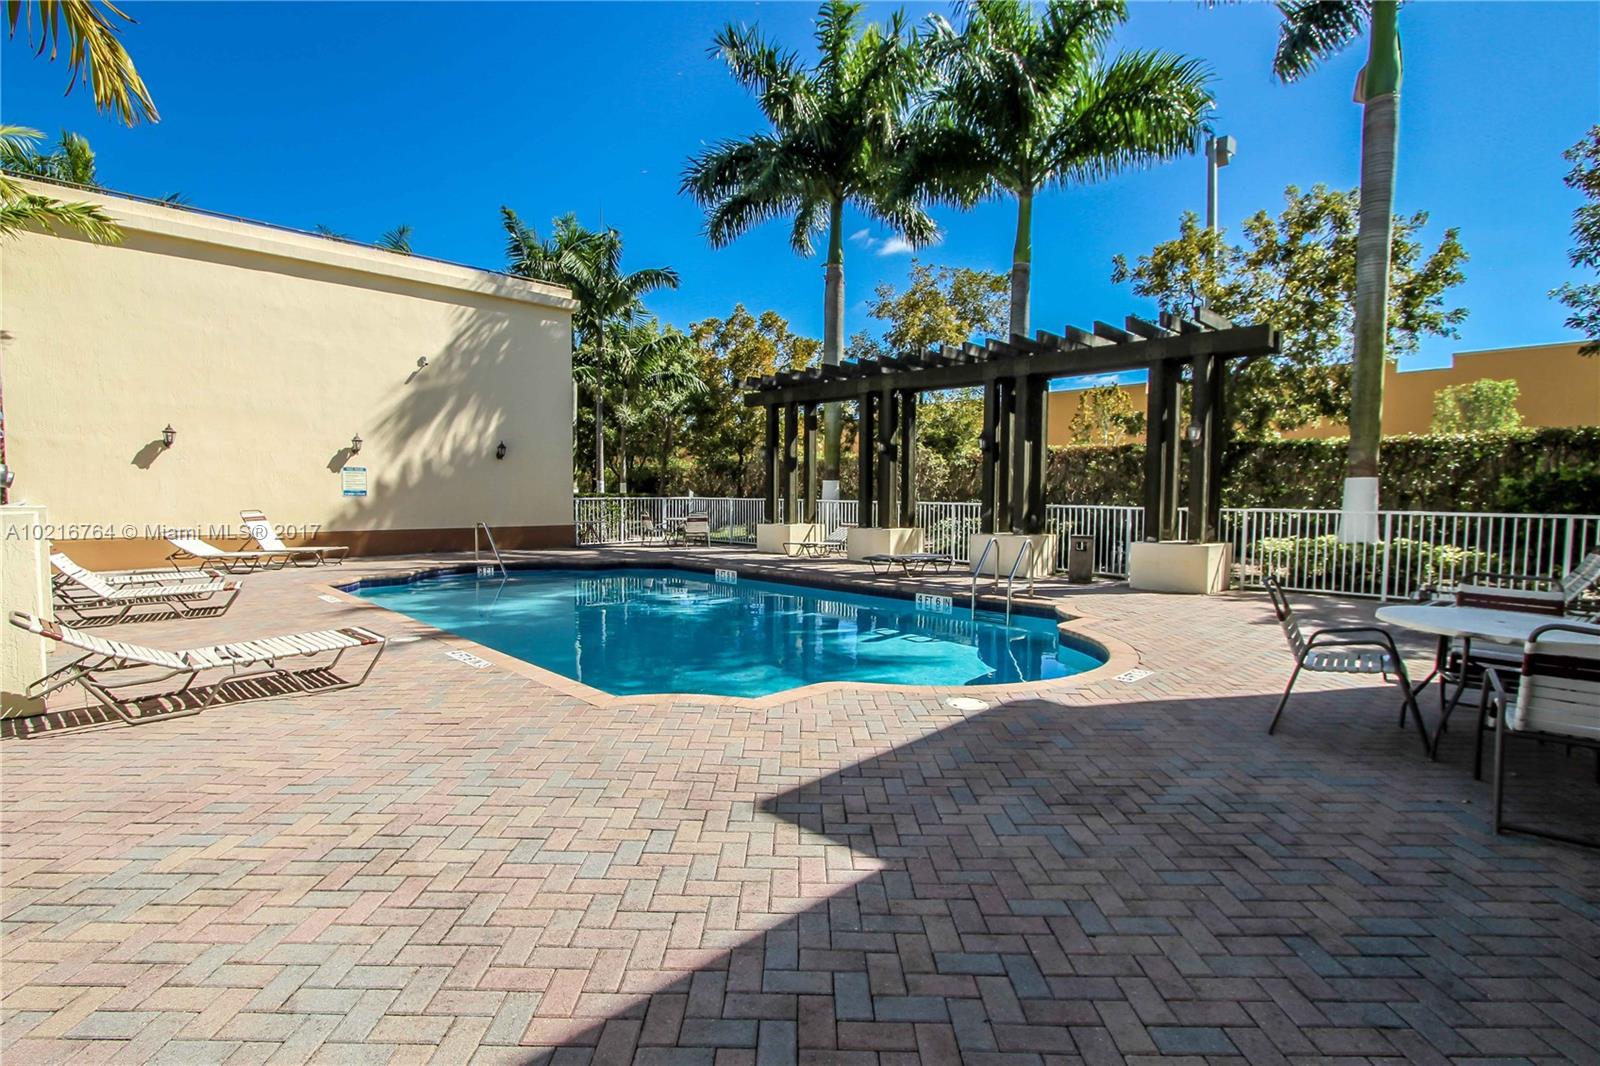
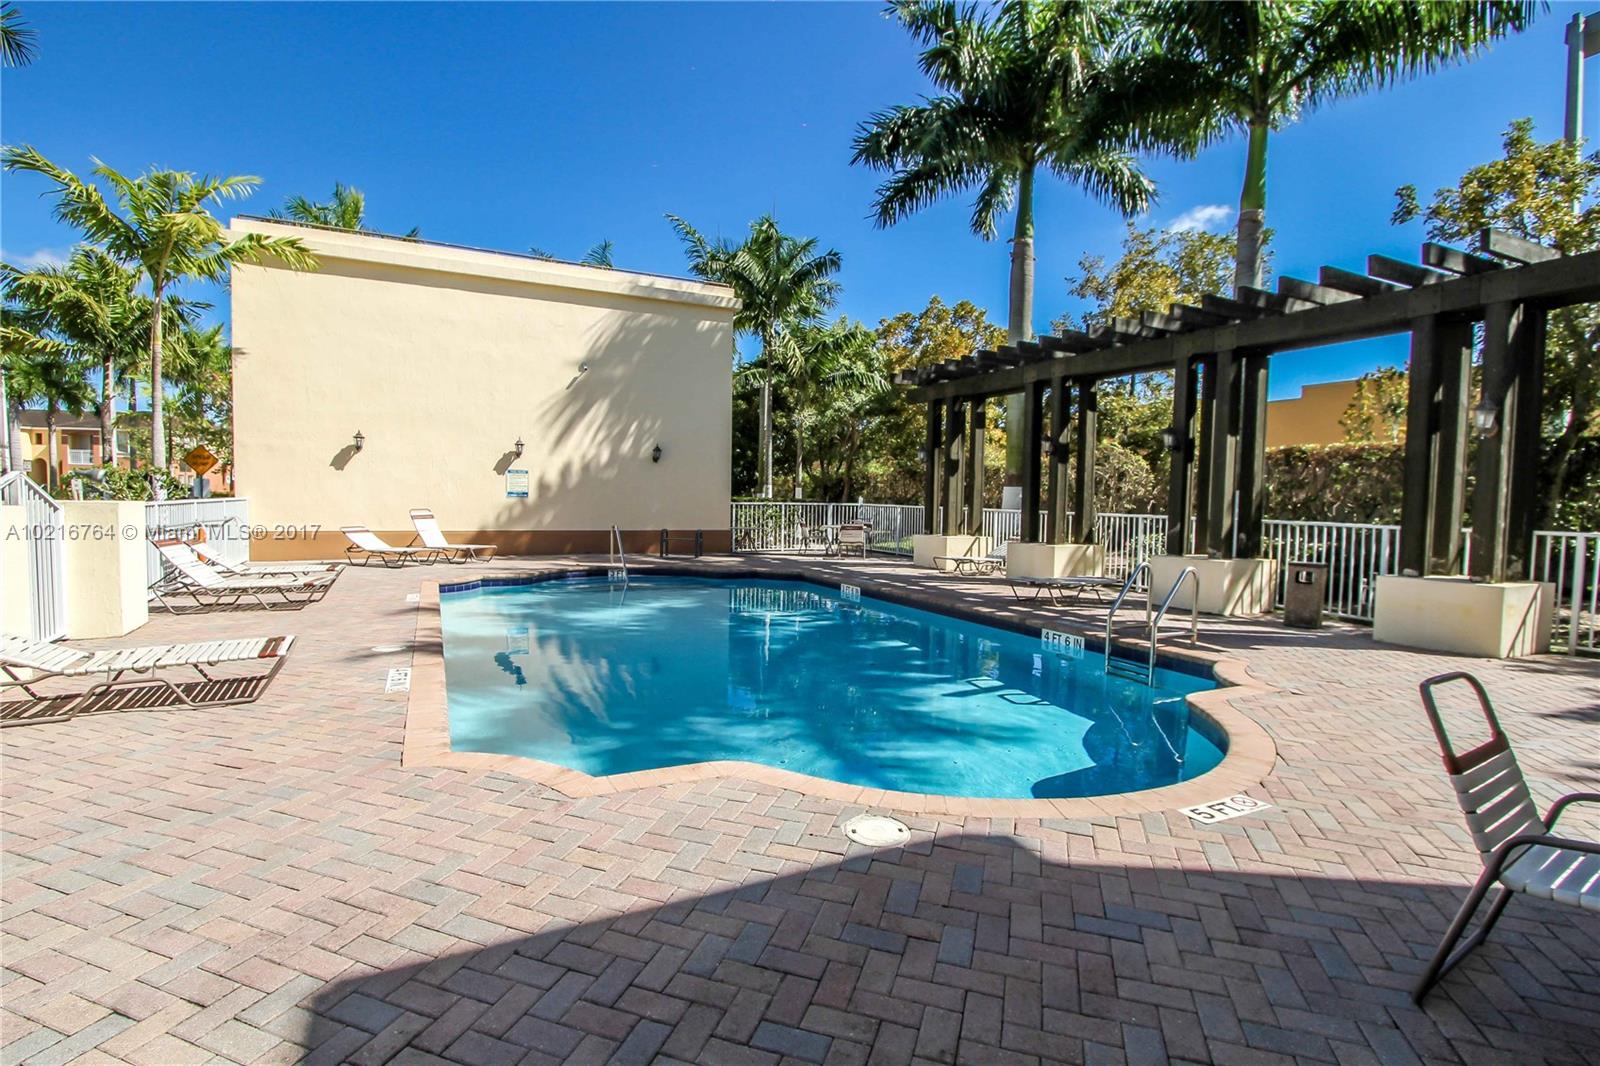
bench: none [507,524,549,553] -> present [660,529,703,558]

